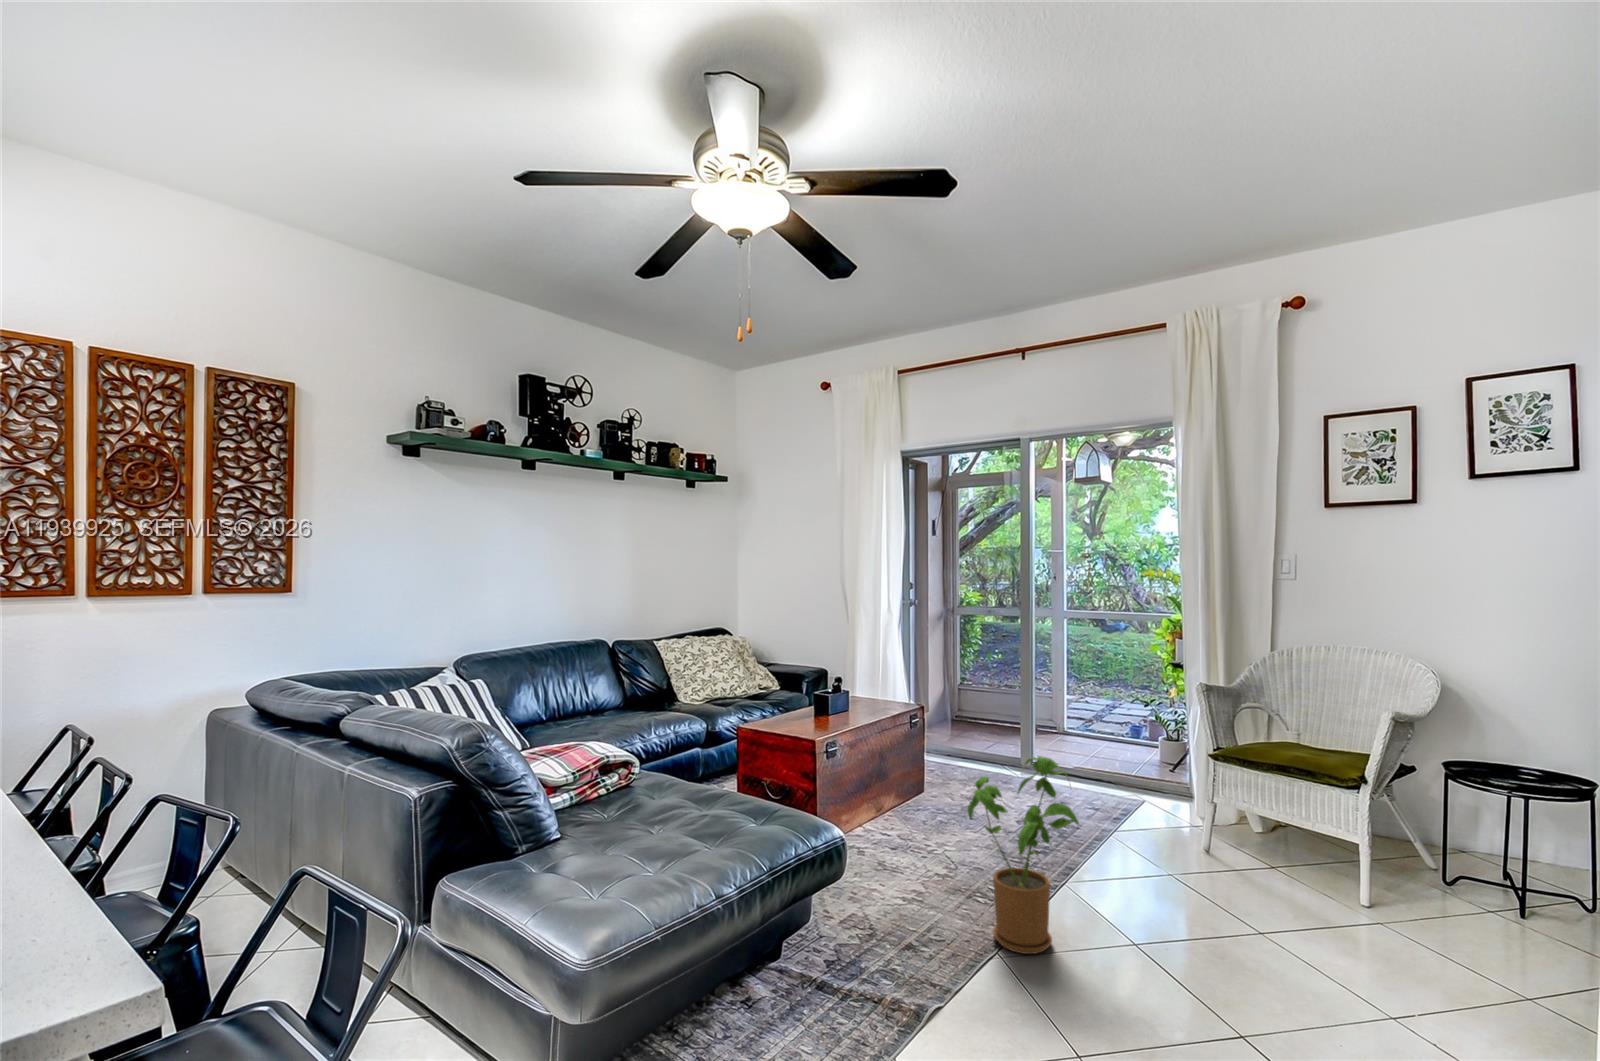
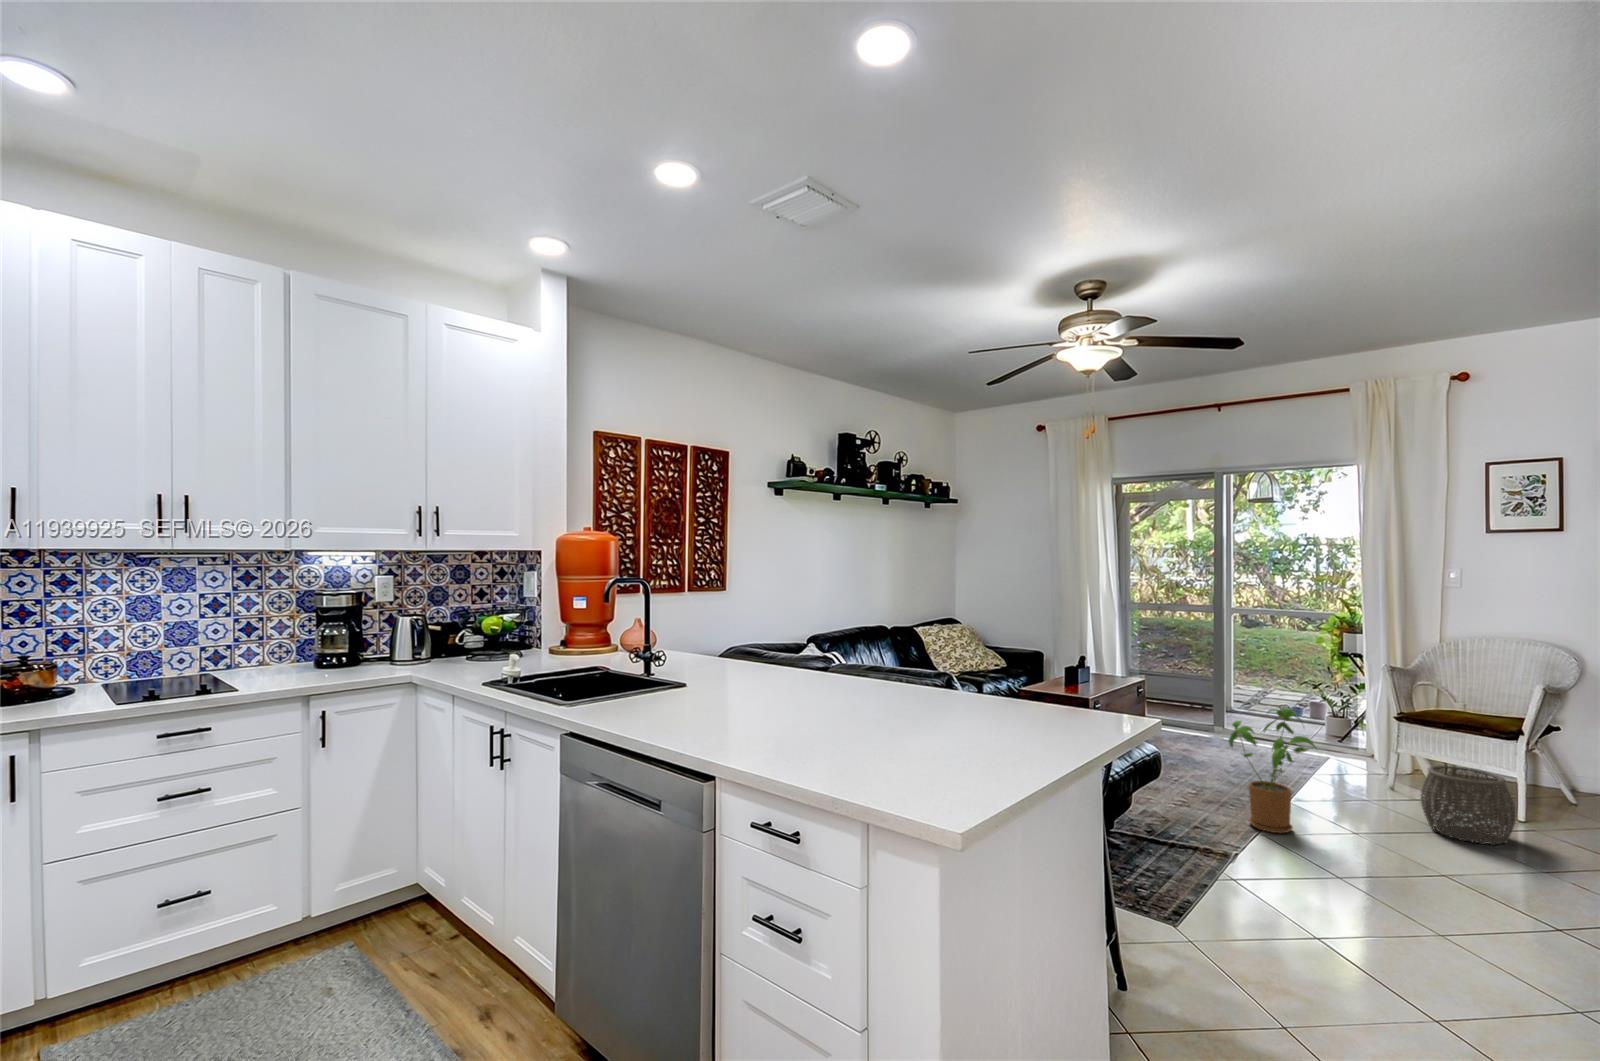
woven basket: none [1232,831,1359,957] -> present [1420,765,1516,845]

